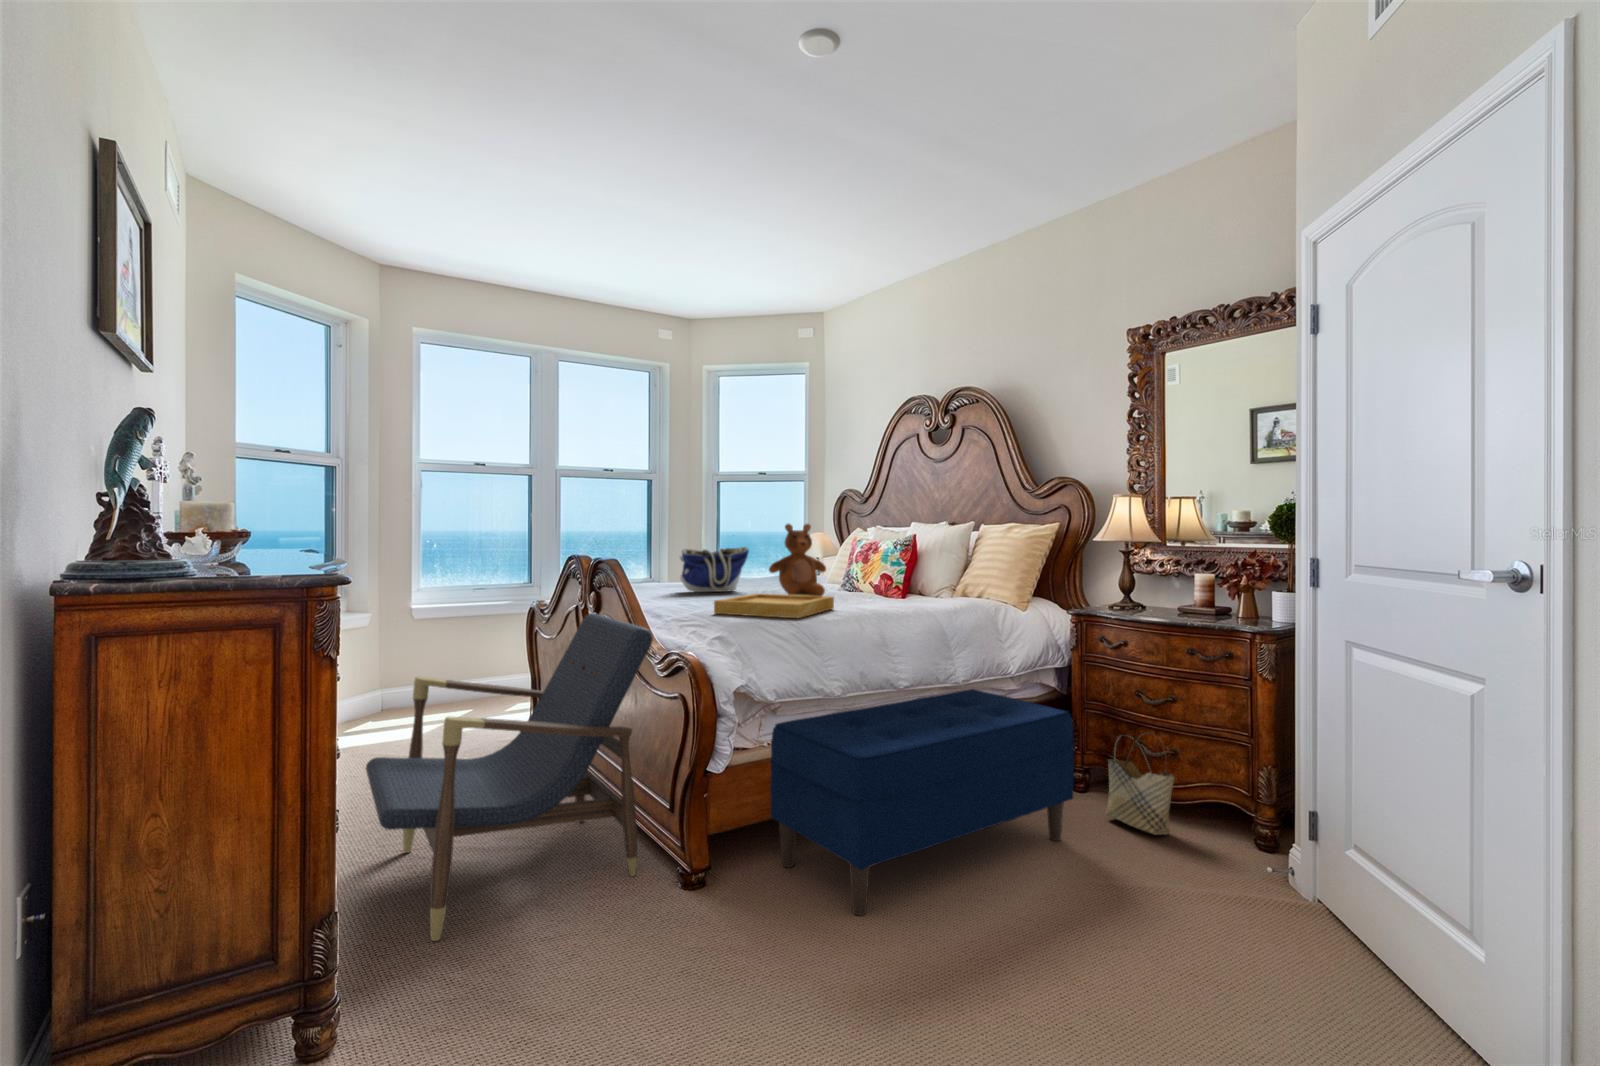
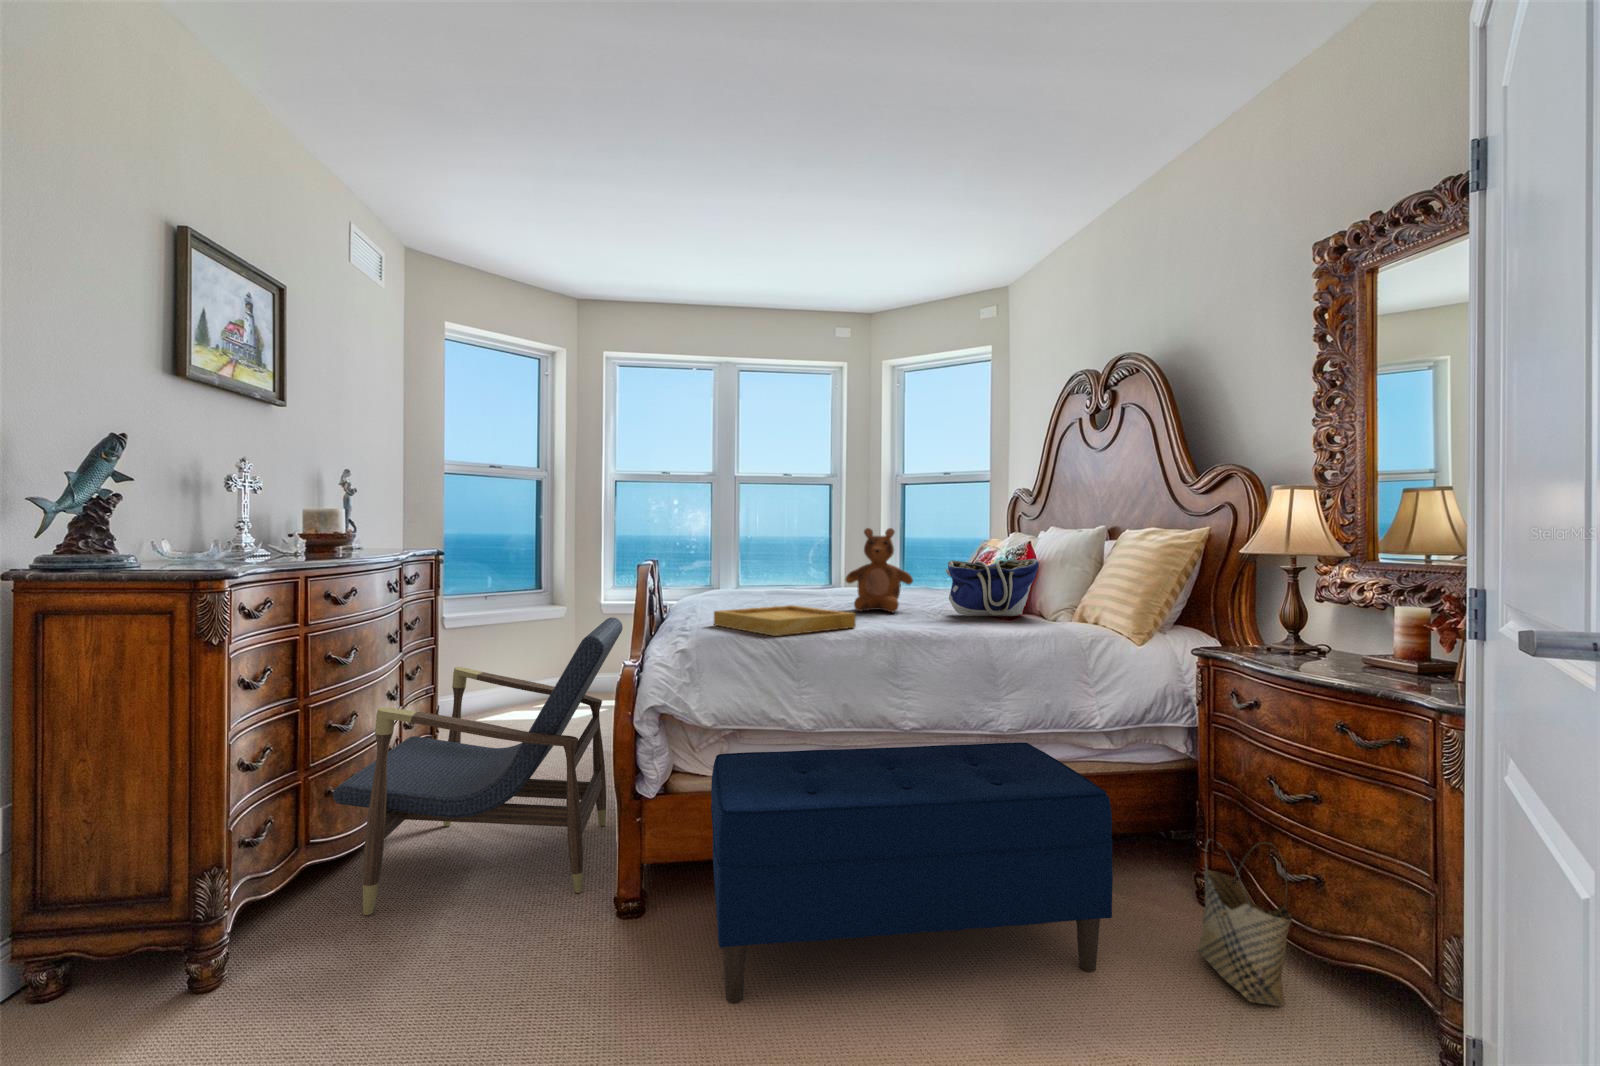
tote bag: present [680,547,749,592] -> present [945,559,1039,616]

